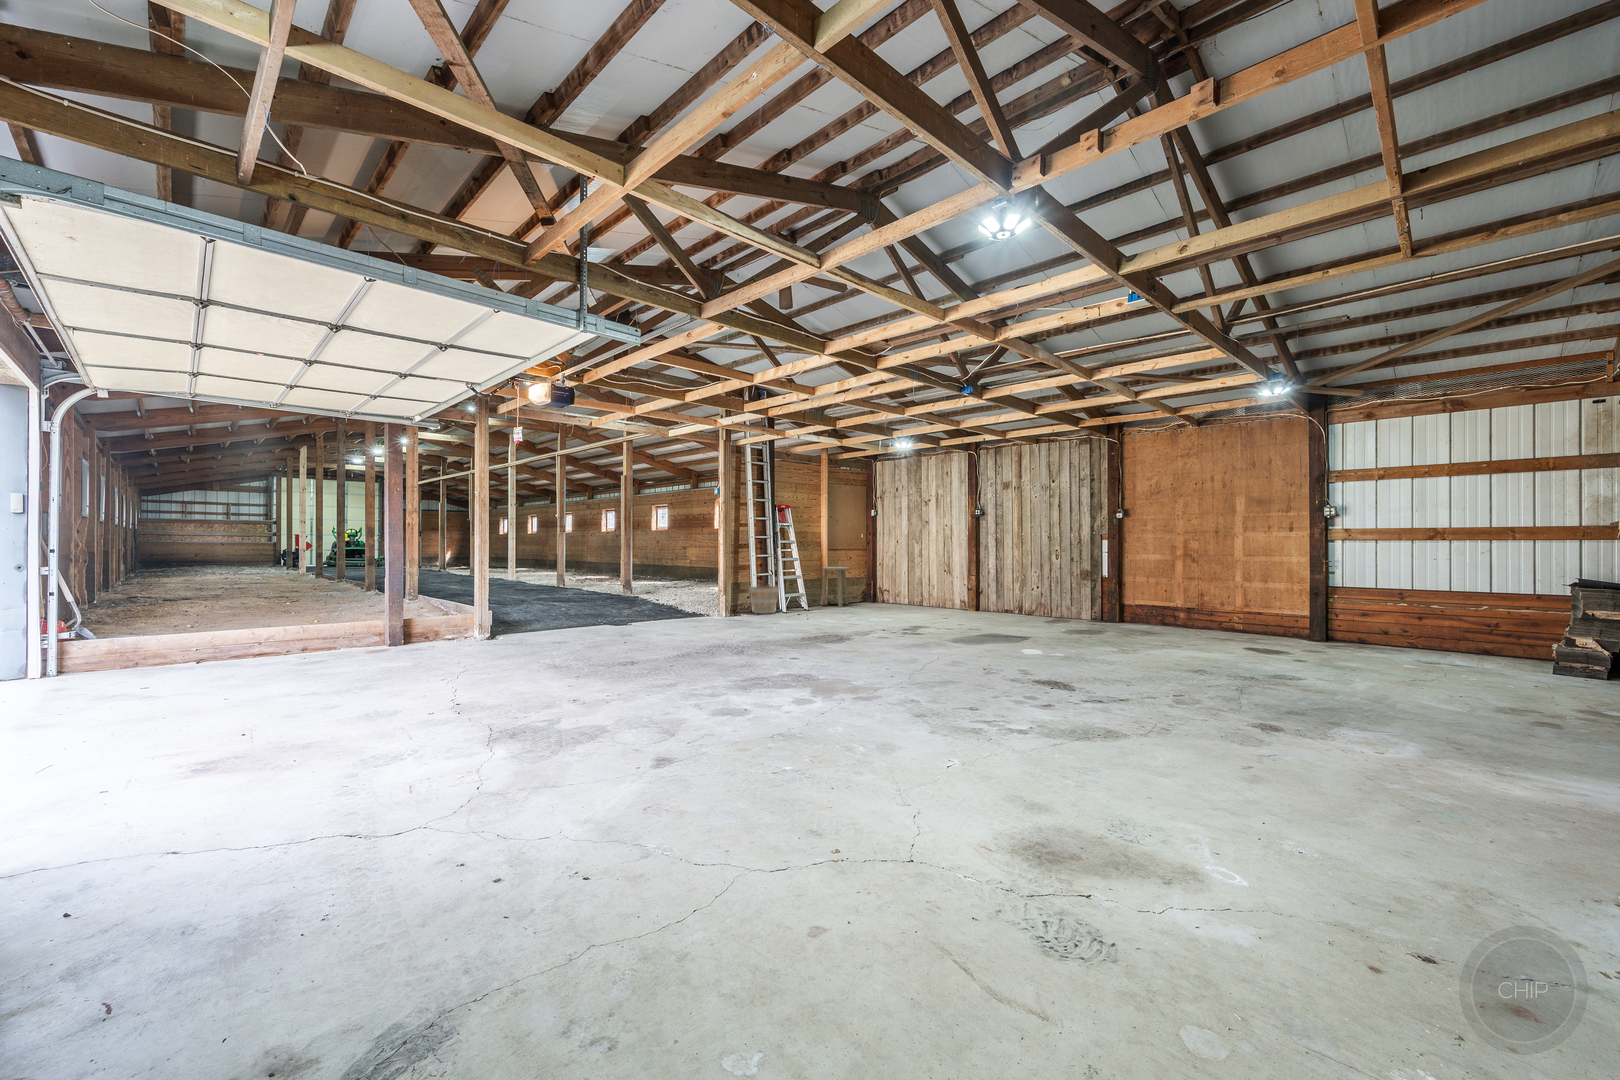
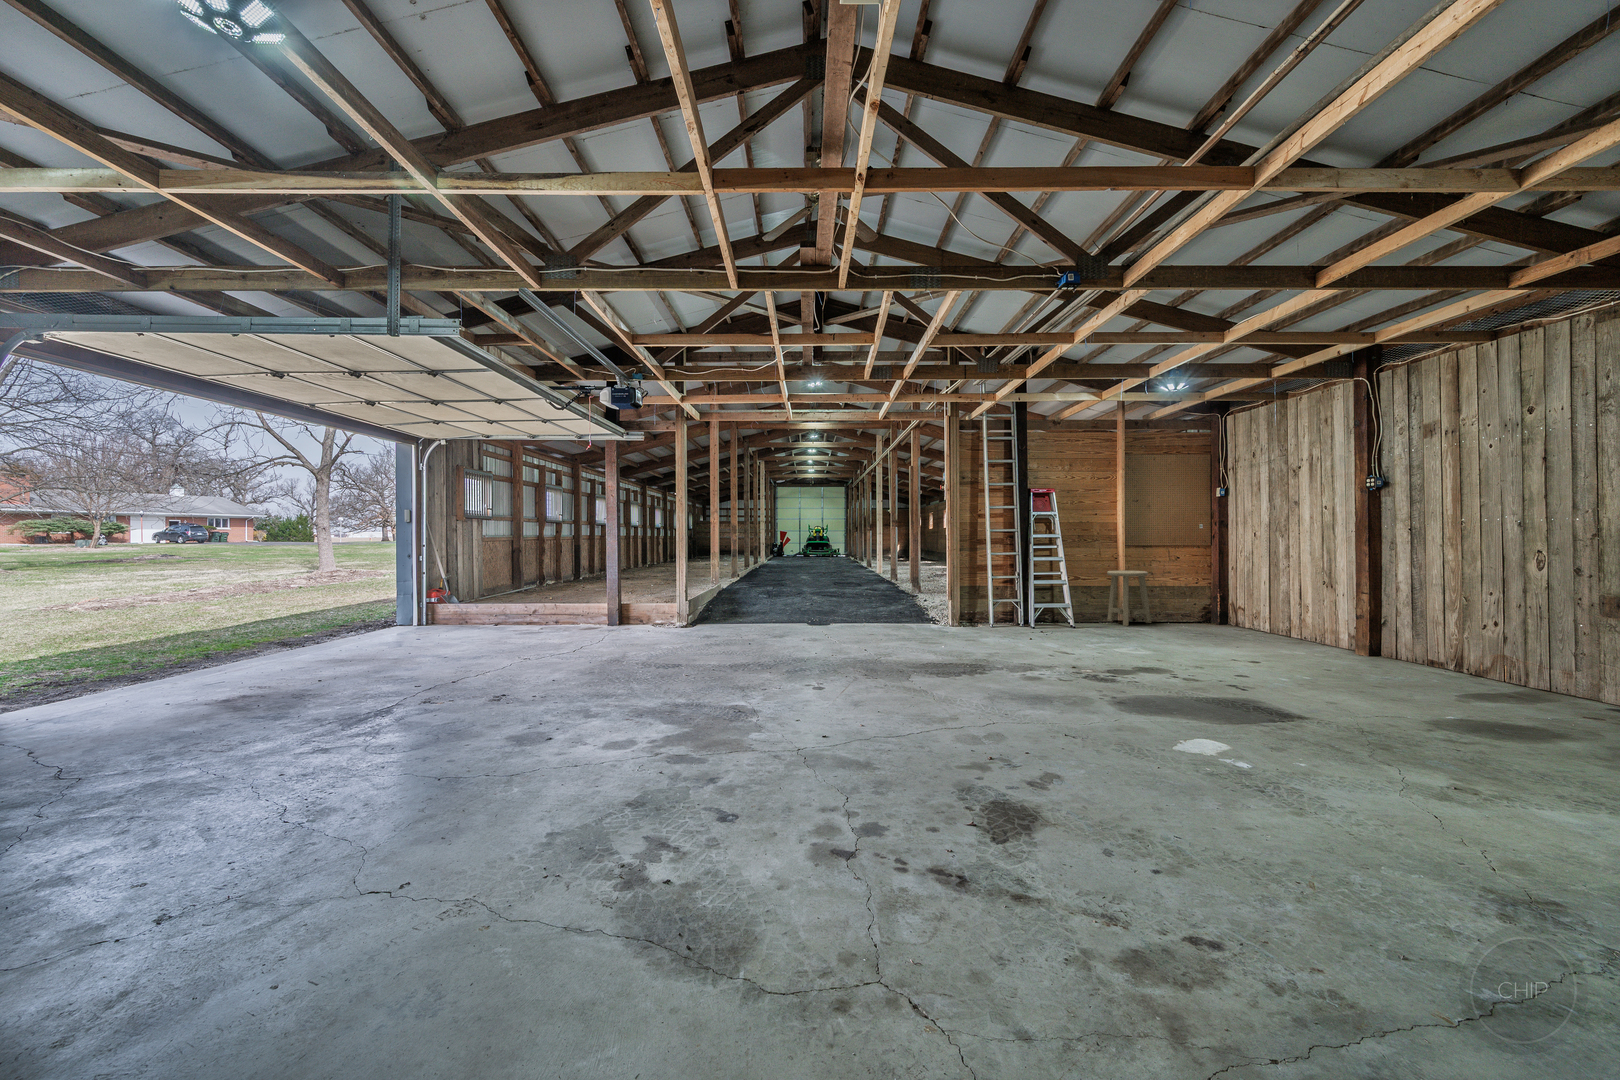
wooden bucket: present [749,586,779,614] -> none [979,592,1018,627]

